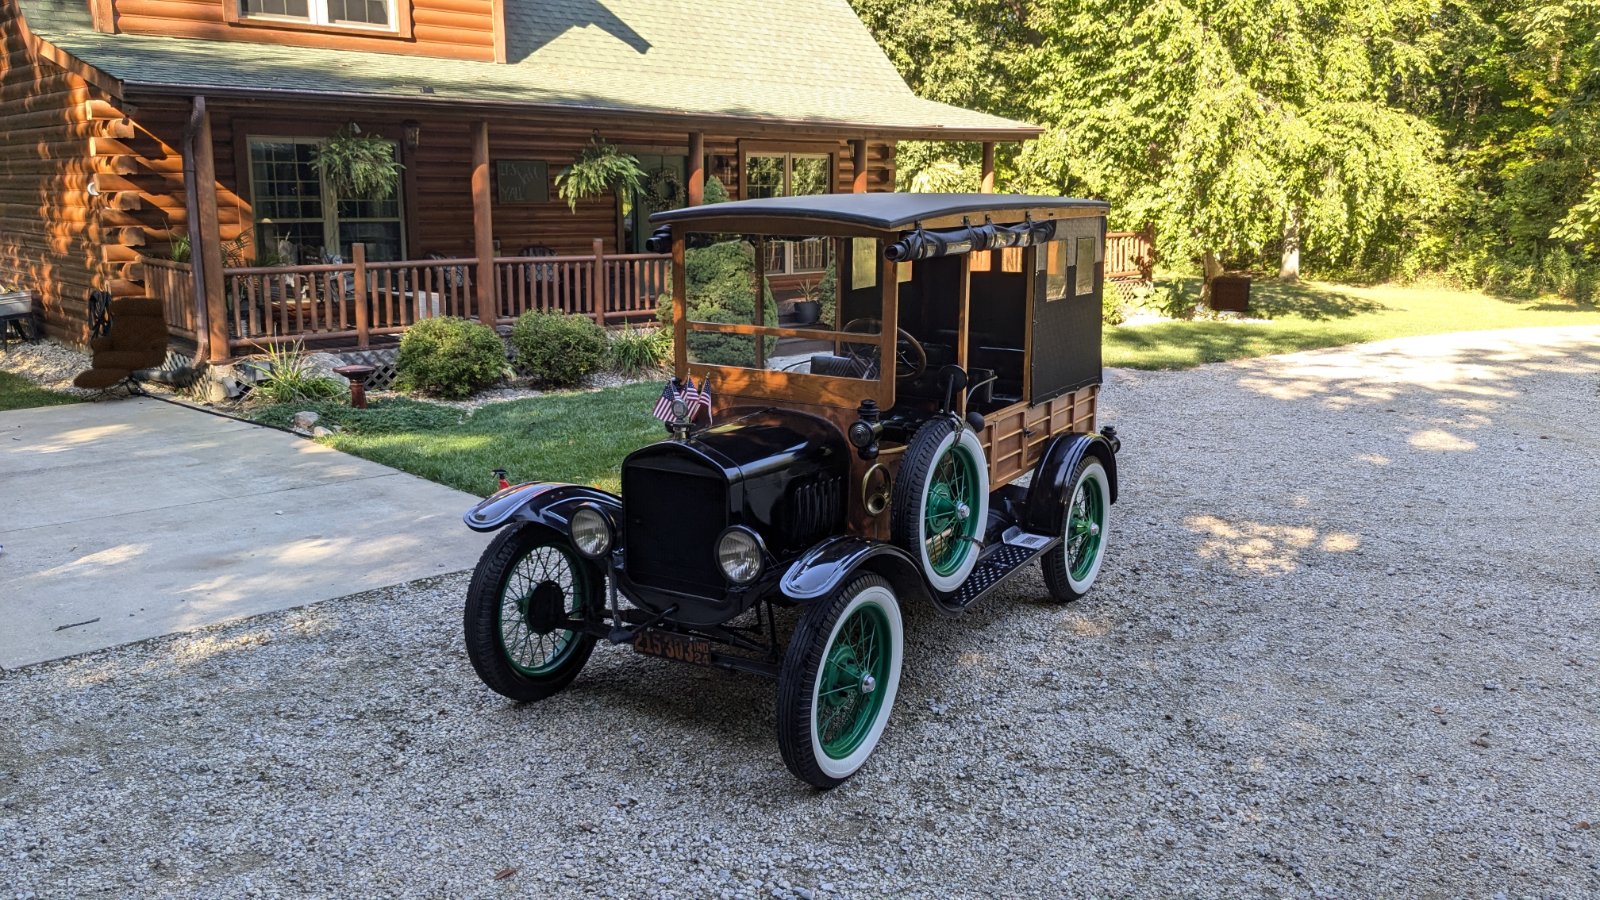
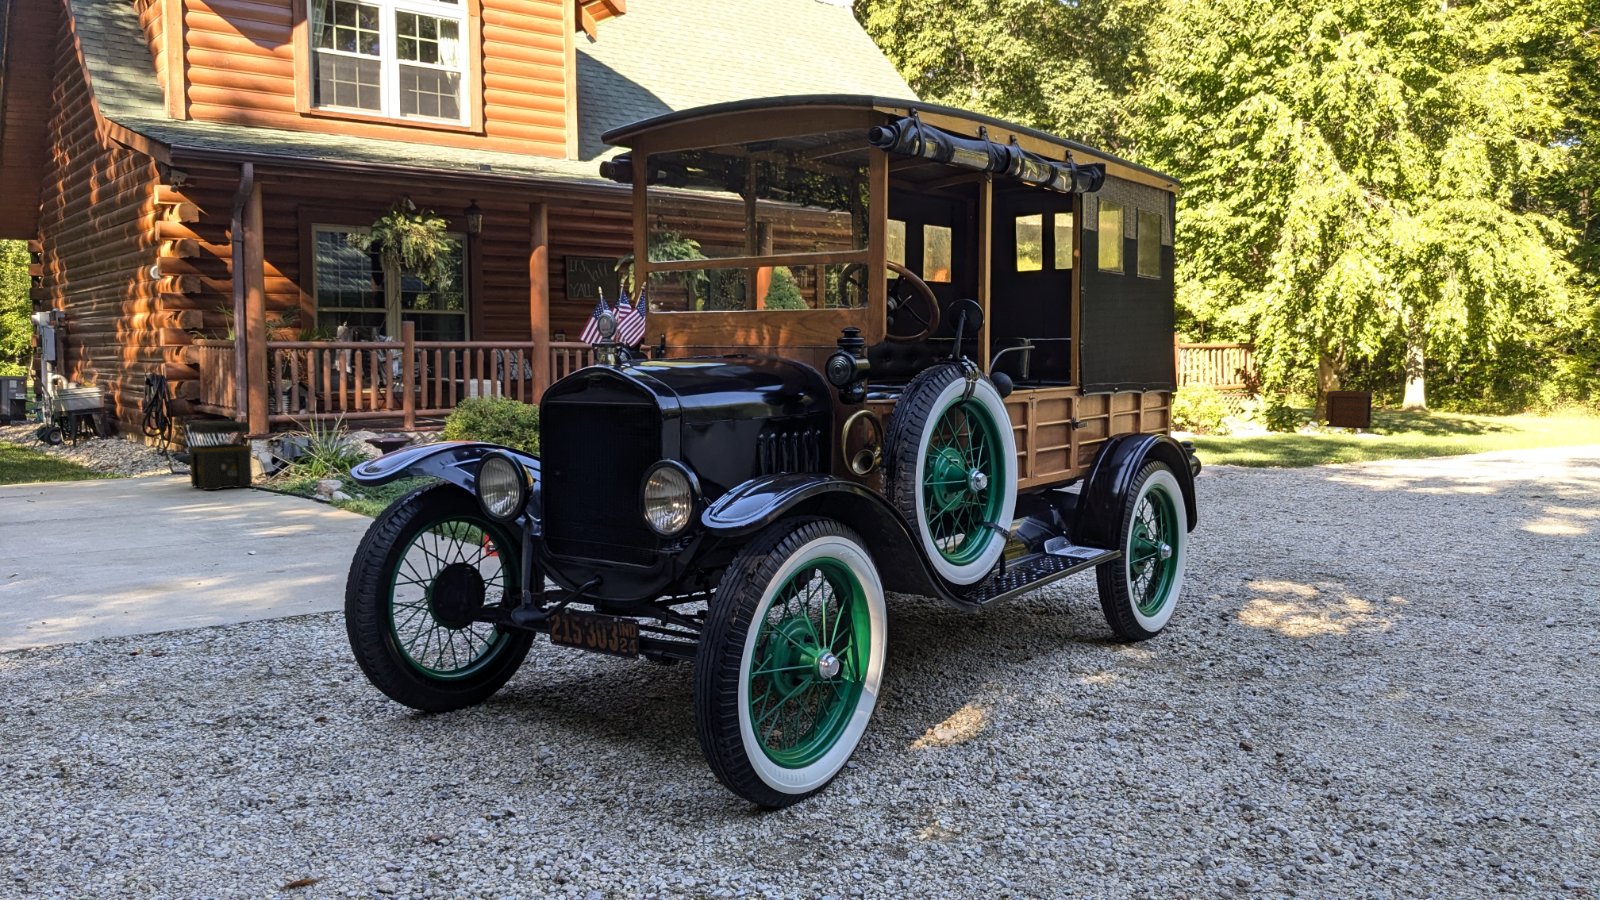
lounge chair: present [73,297,171,402] -> none [87,374,196,477]
toolbox: none [180,353,245,421] -> present [188,421,252,490]

